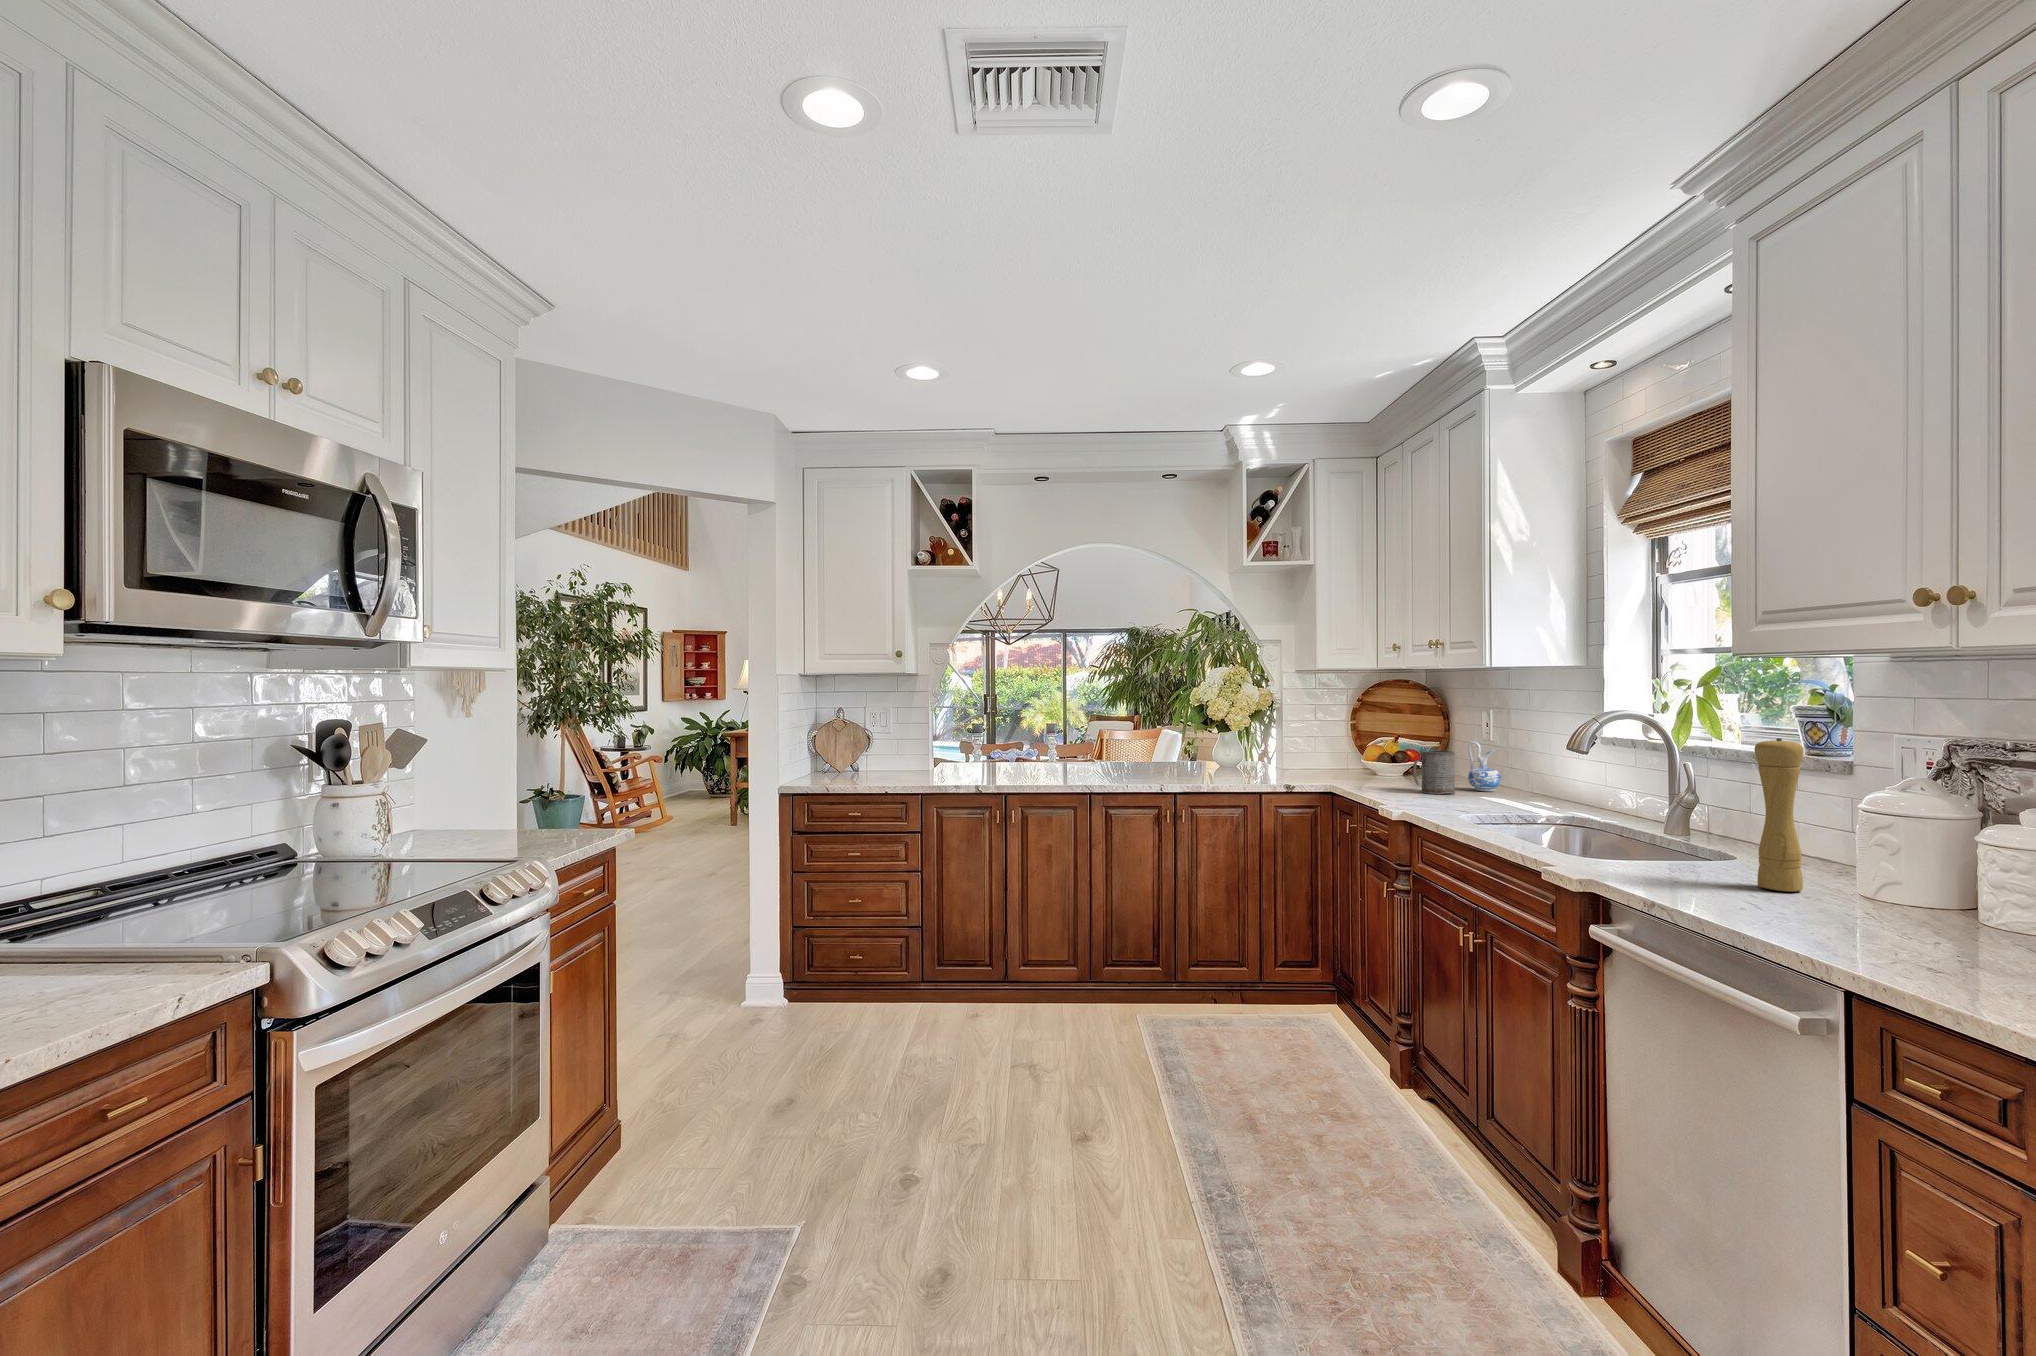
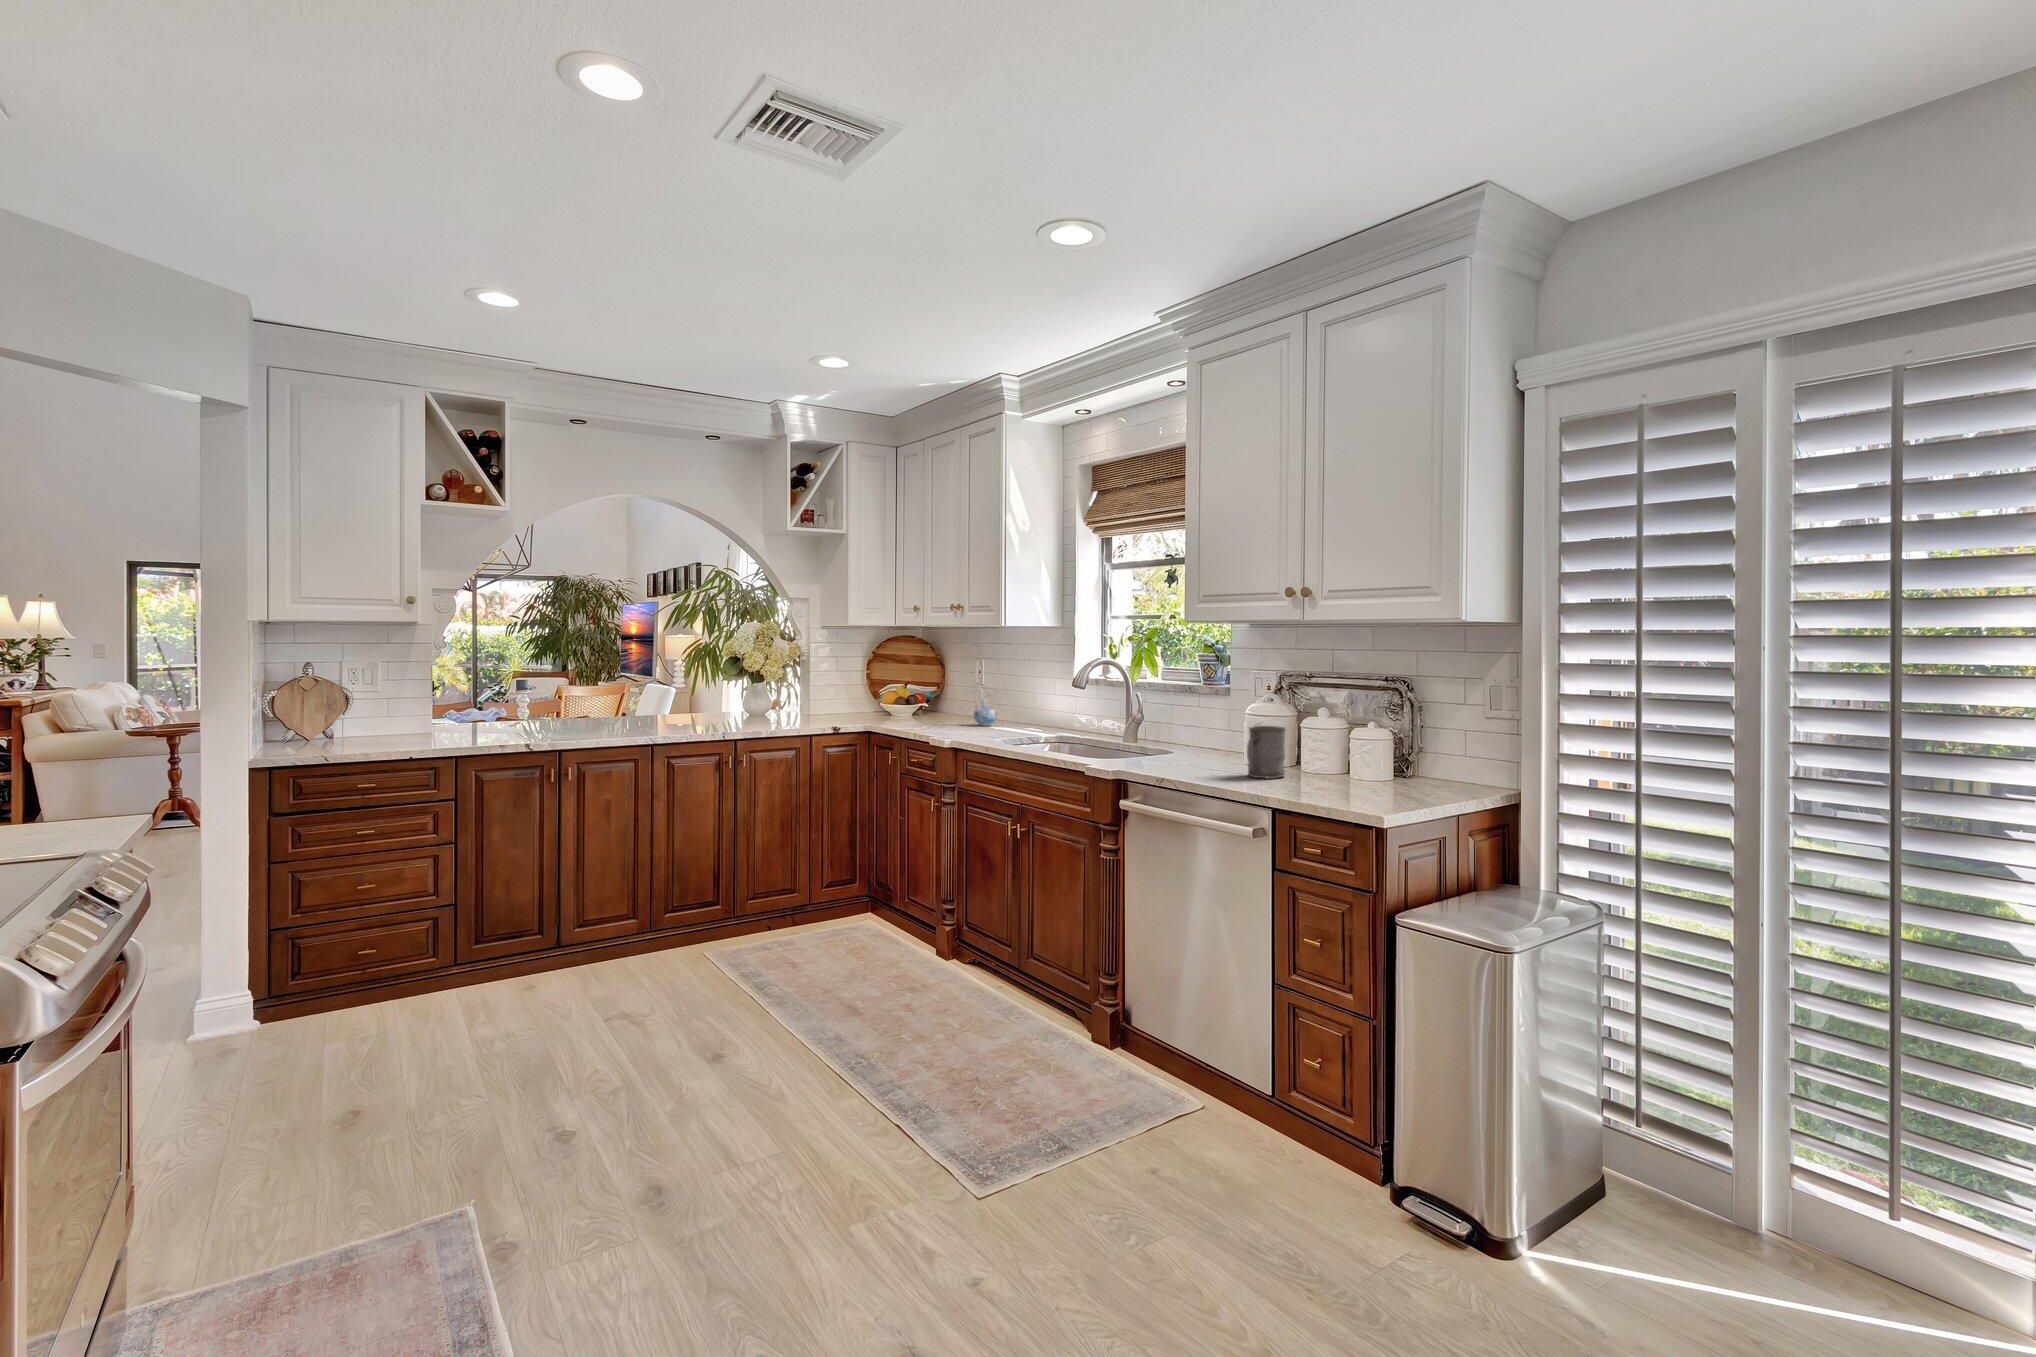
pepper mill: present [1754,738,1804,892] -> none [1198,674,1222,765]
mug: present [1413,750,1455,794] -> present [1247,726,1286,779]

